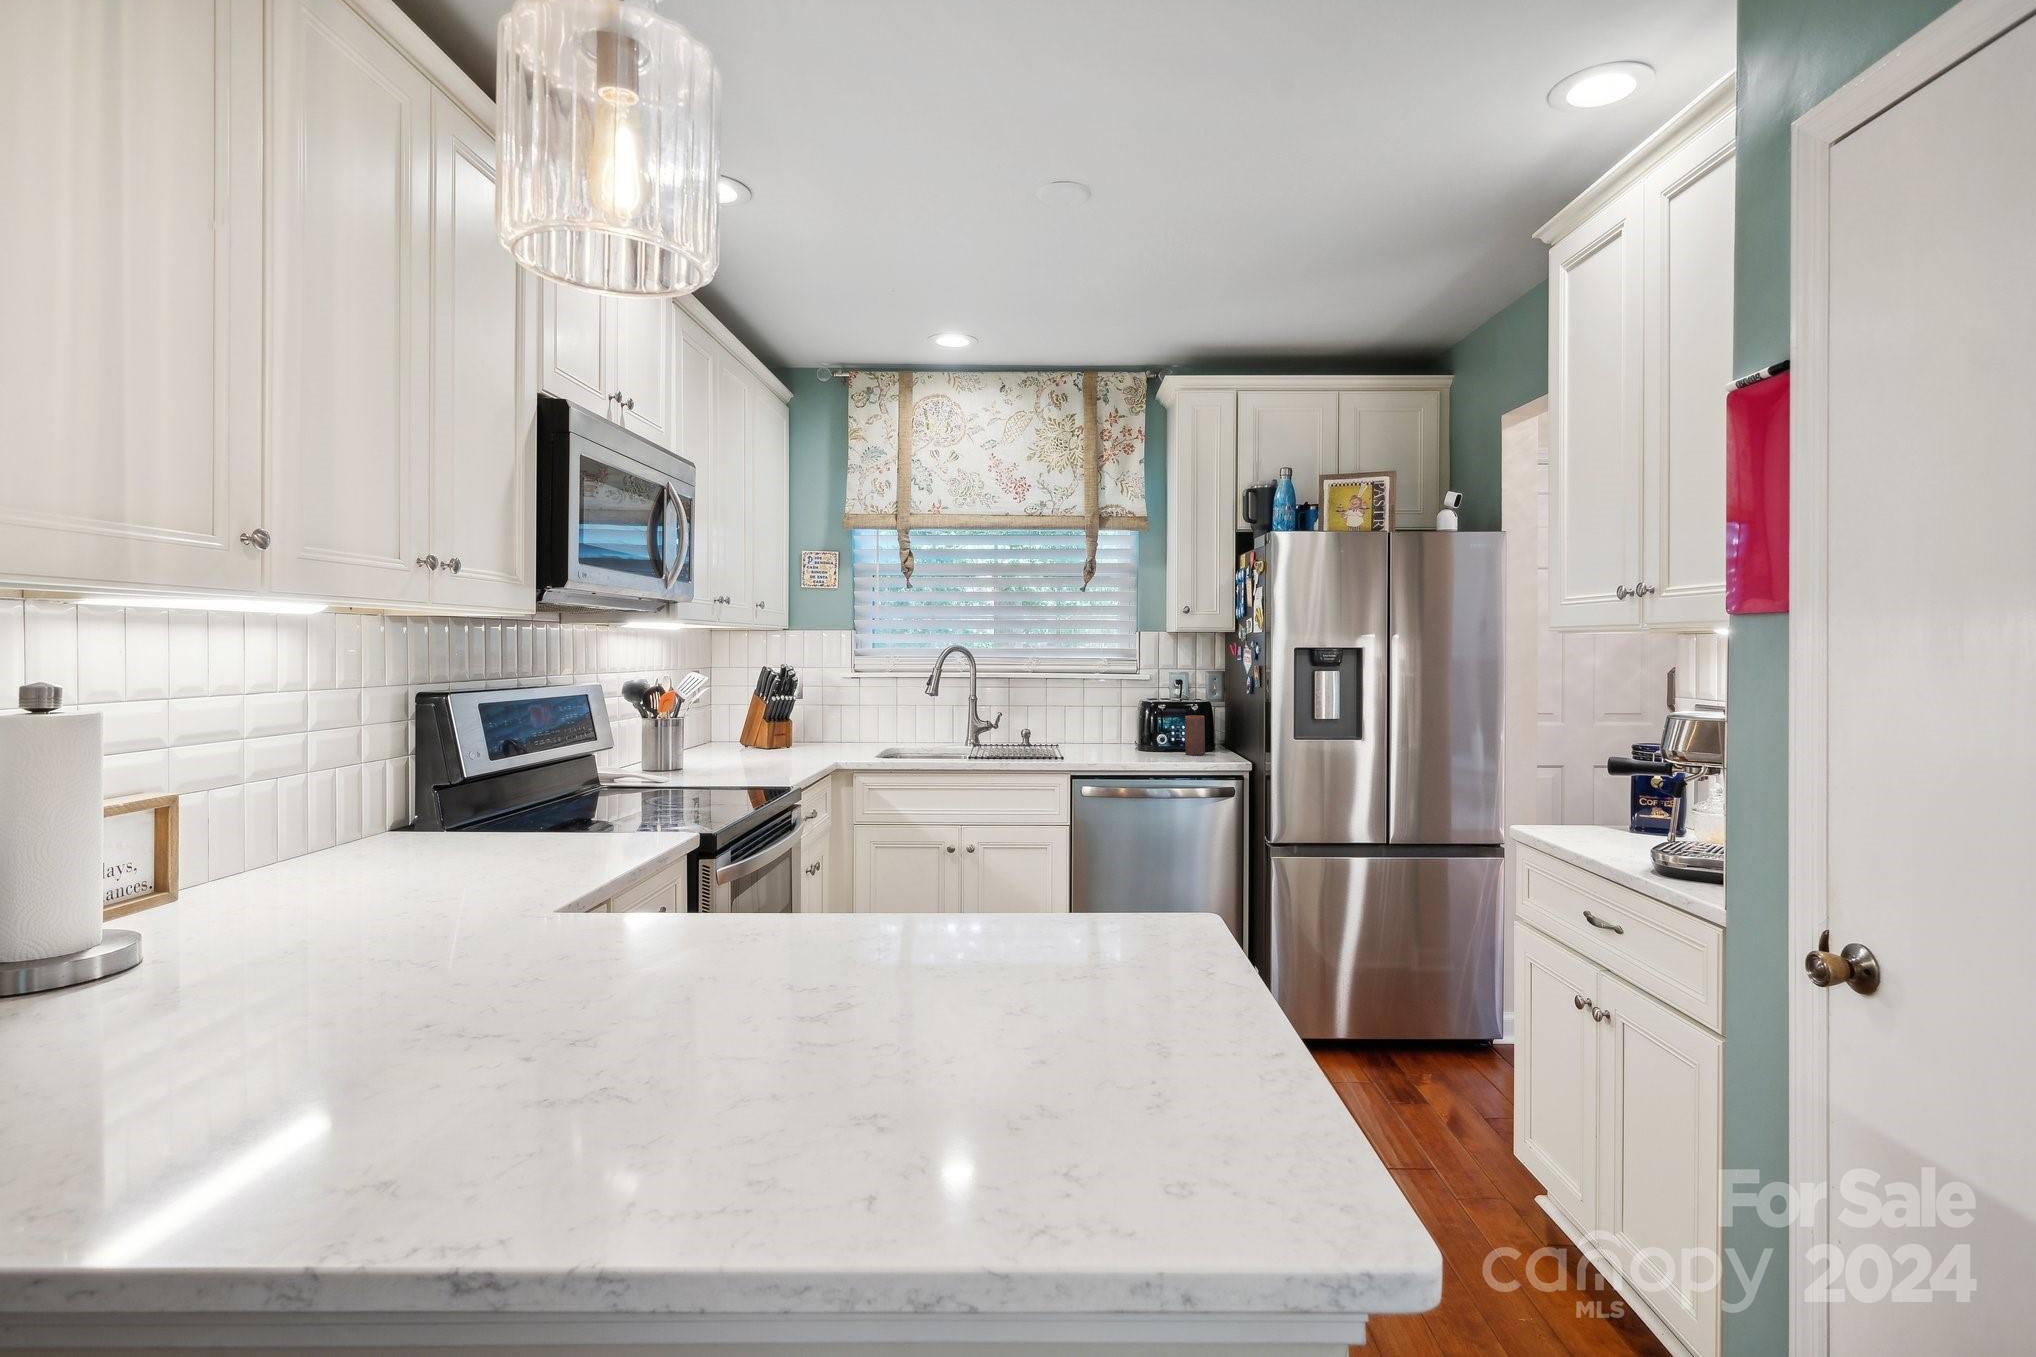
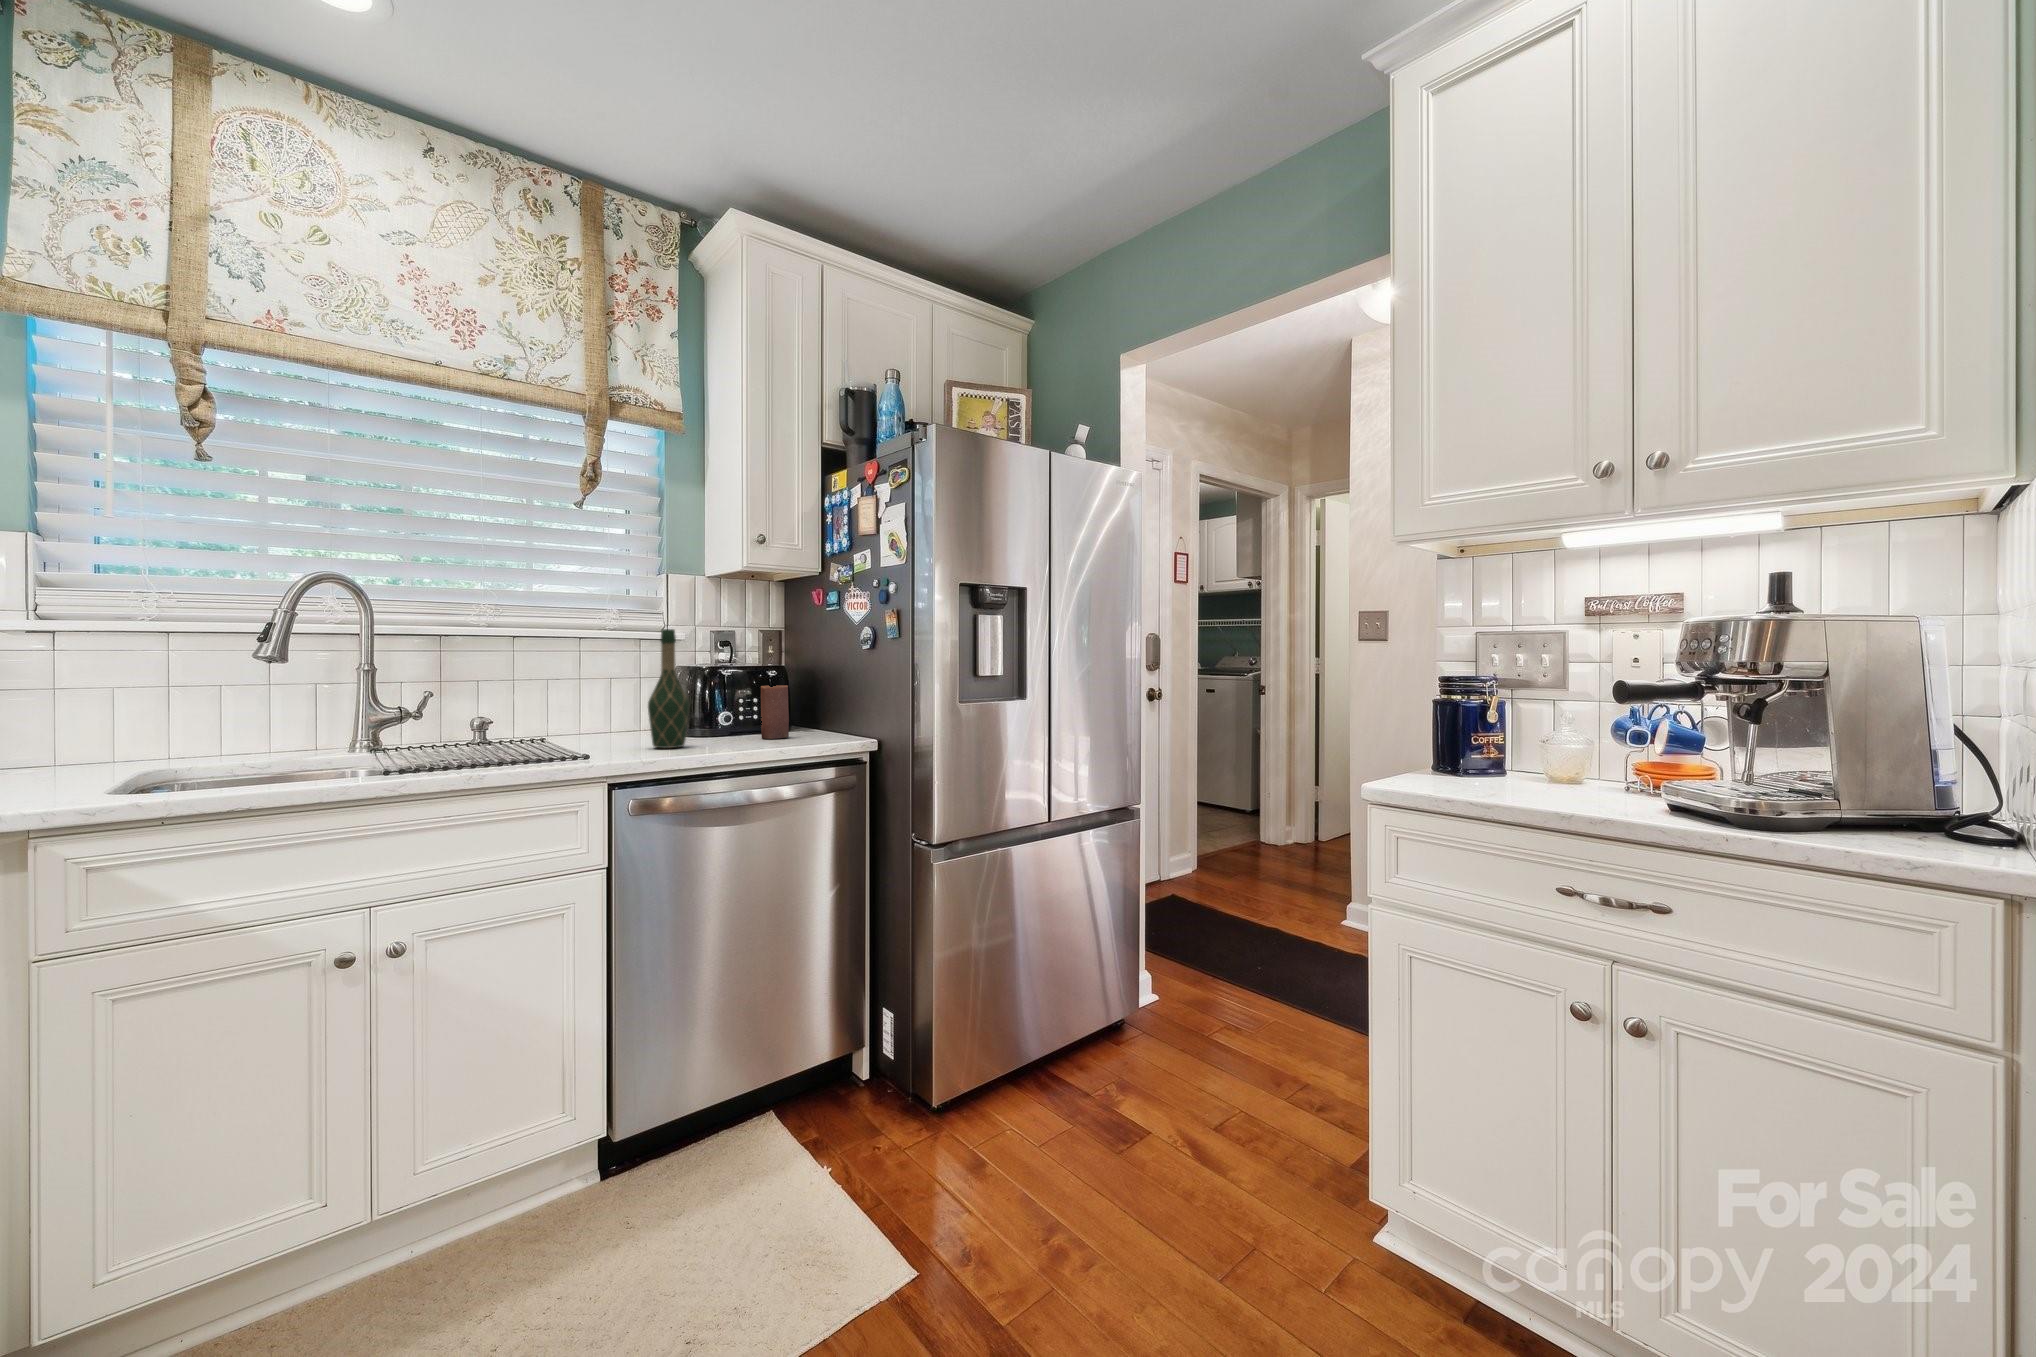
wine bottle: none [1105,678,1130,756] -> present [648,629,689,748]

